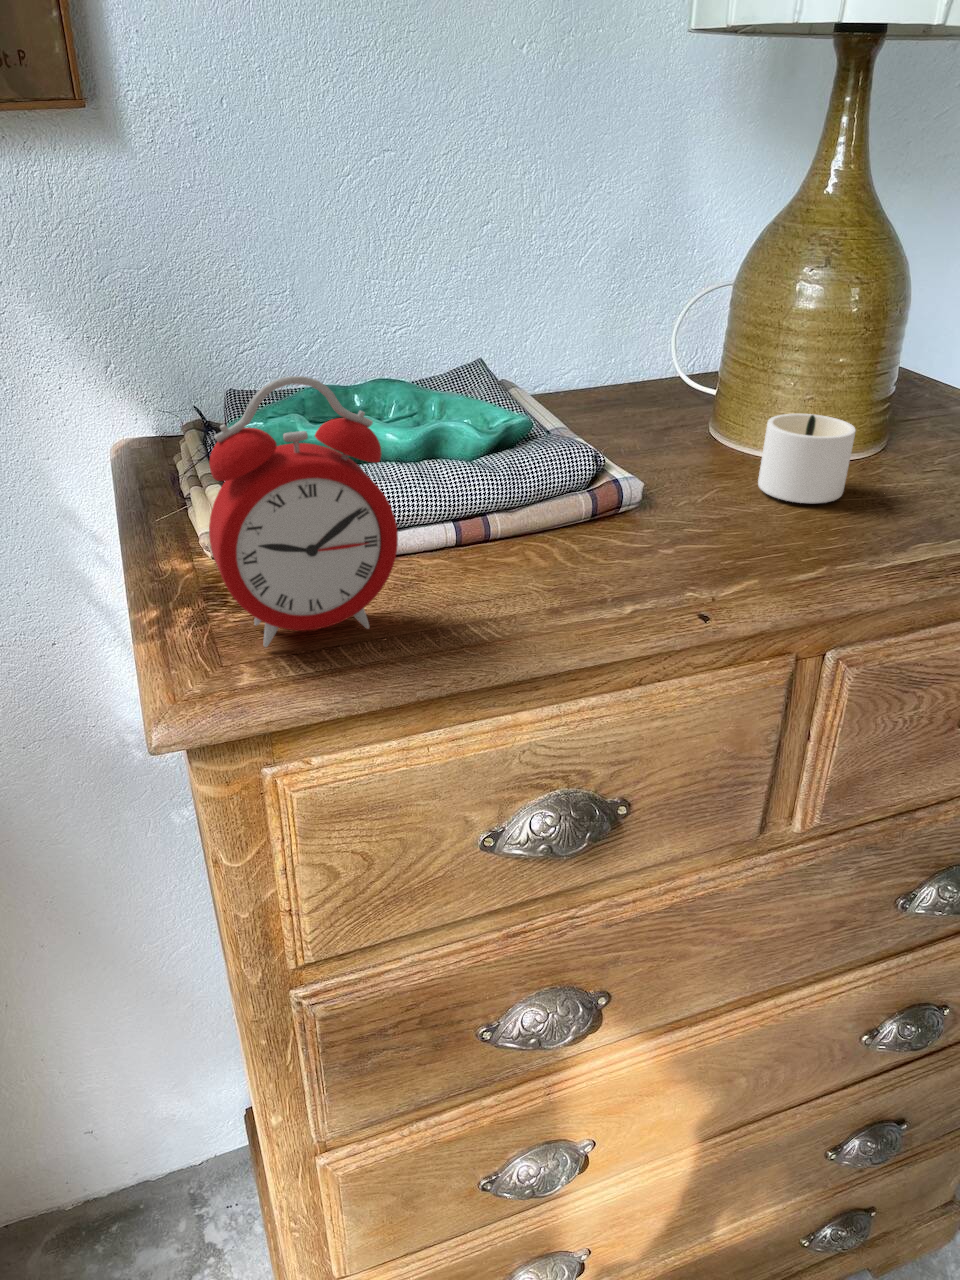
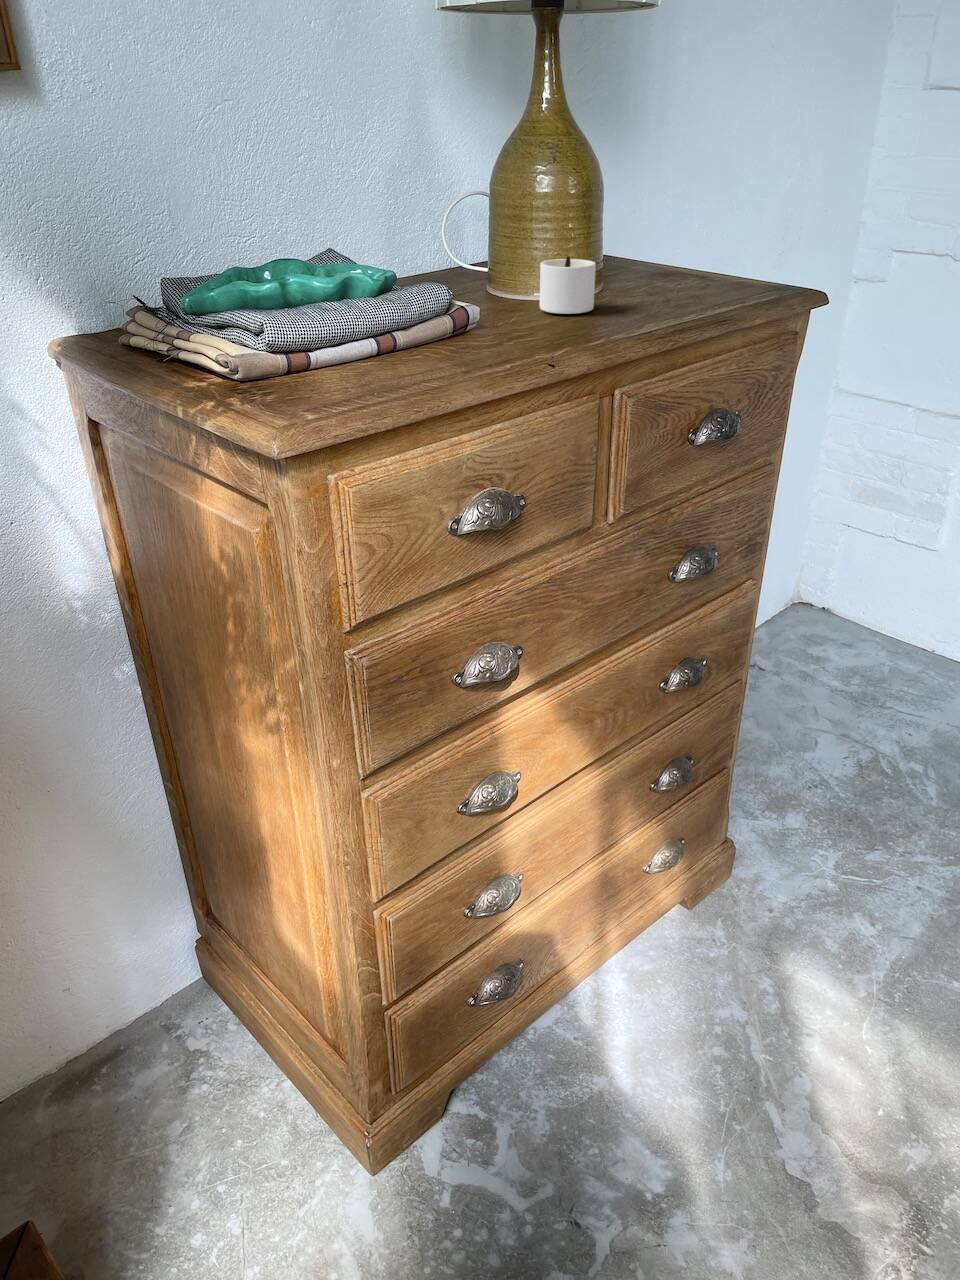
alarm clock: present [209,376,398,647] -> none [263,219,378,403]

